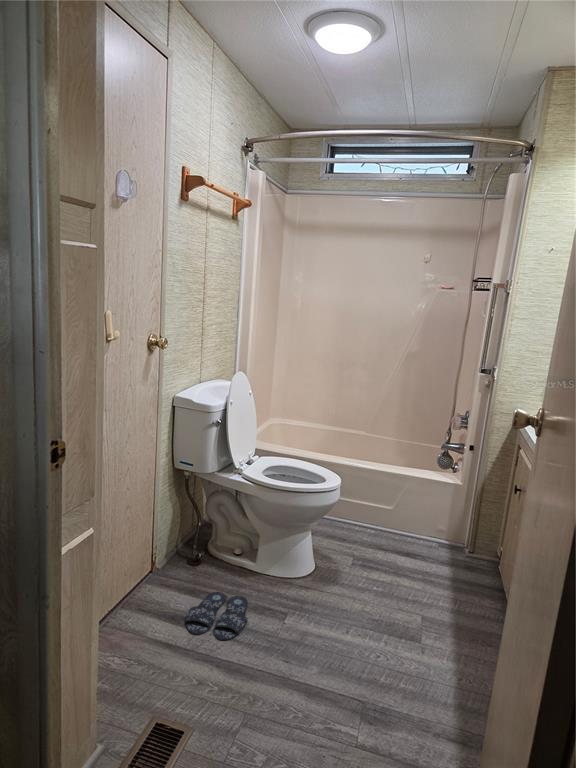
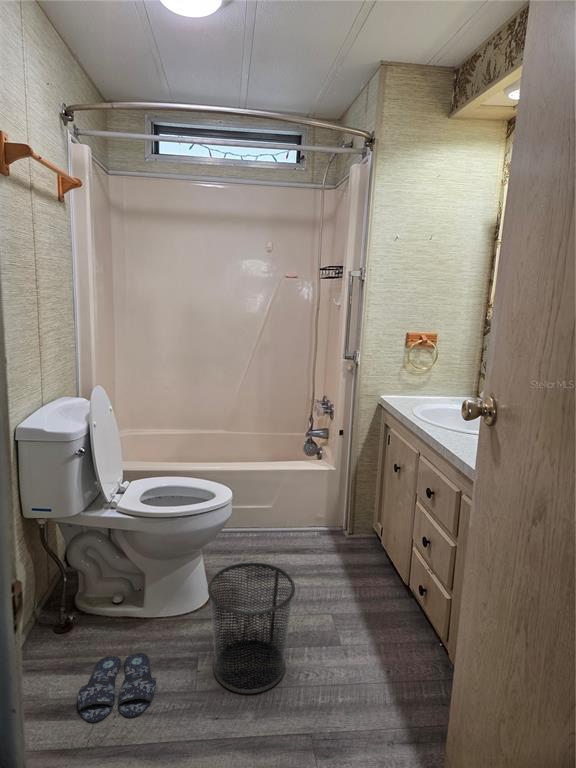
waste bin: none [295,541,374,656] -> present [208,562,295,693]

